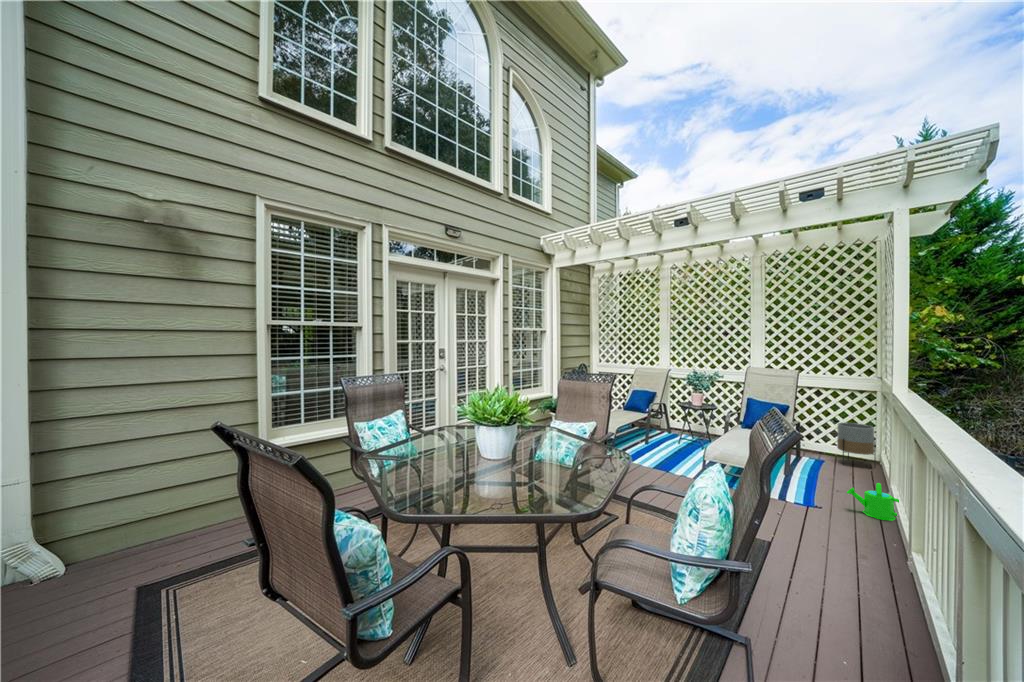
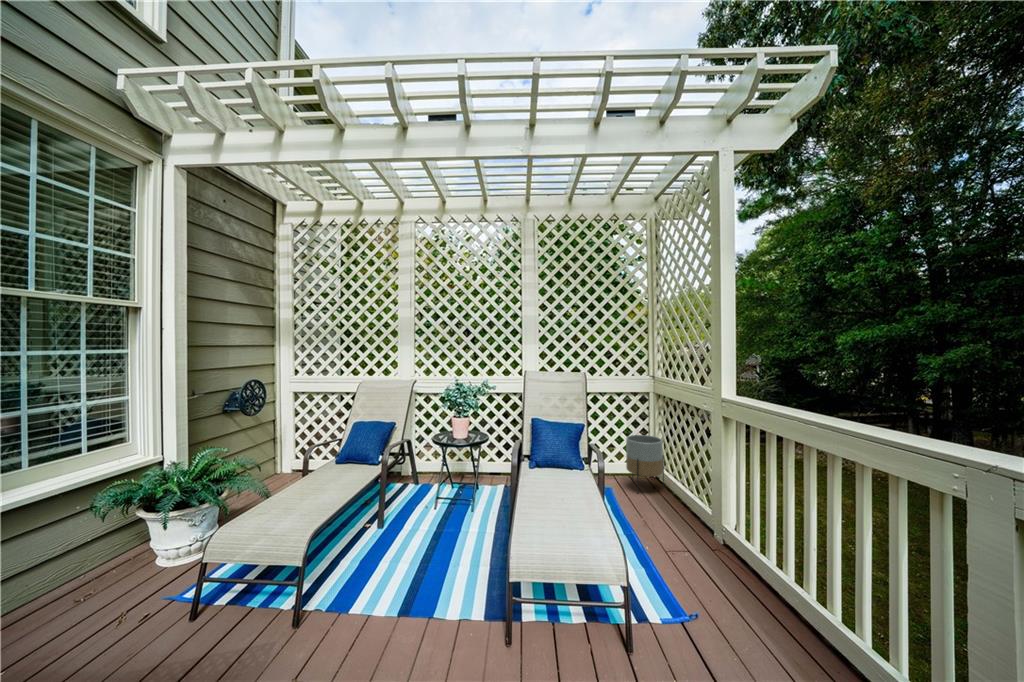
watering can: present [847,483,899,521] -> none [742,558,819,629]

